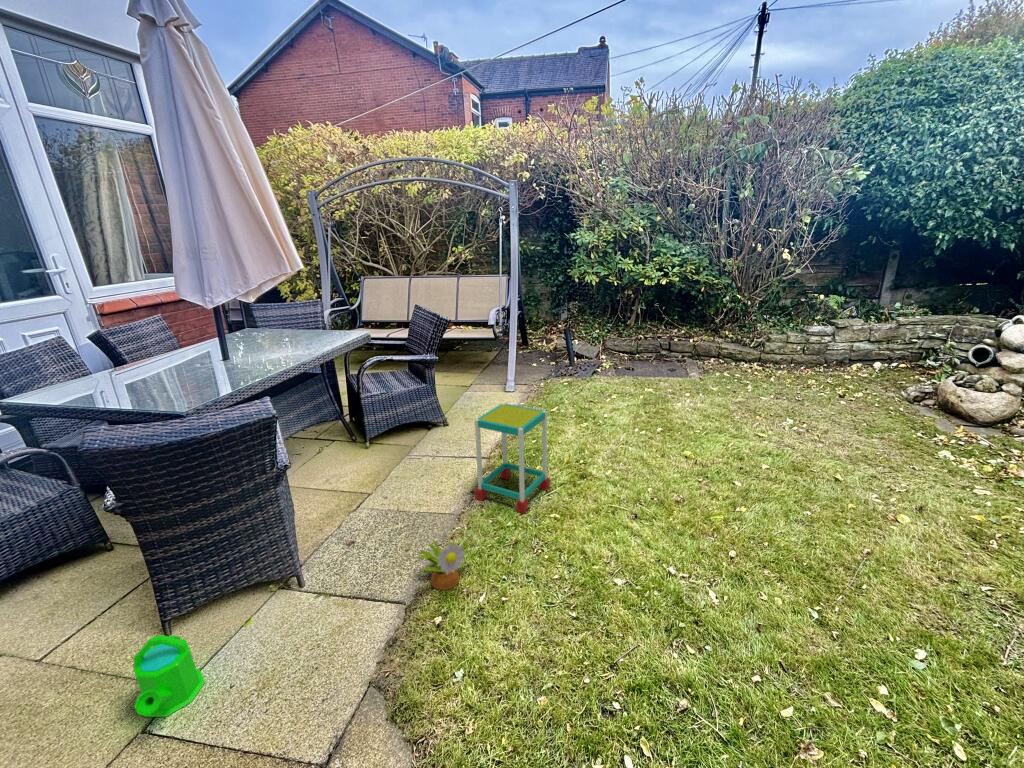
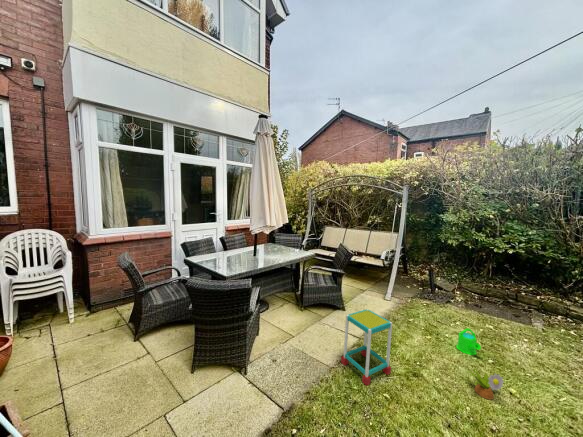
decorative plant: present [418,541,471,590] -> present [468,369,504,400]
watering can: present [133,635,205,717] -> present [456,328,481,355]

